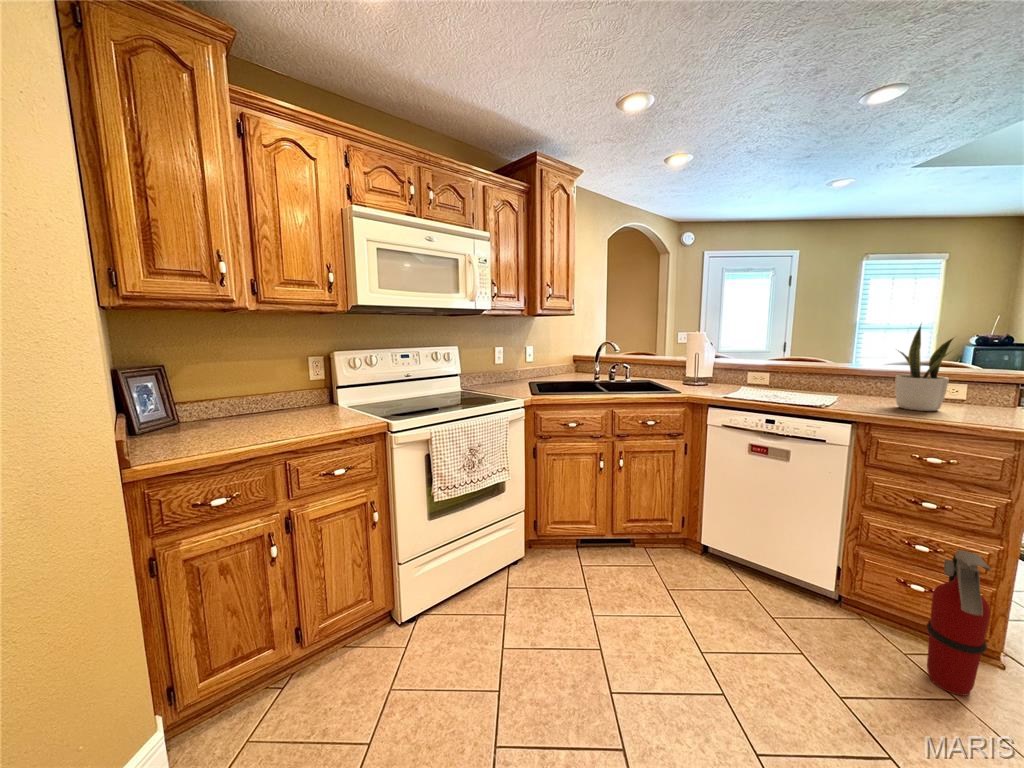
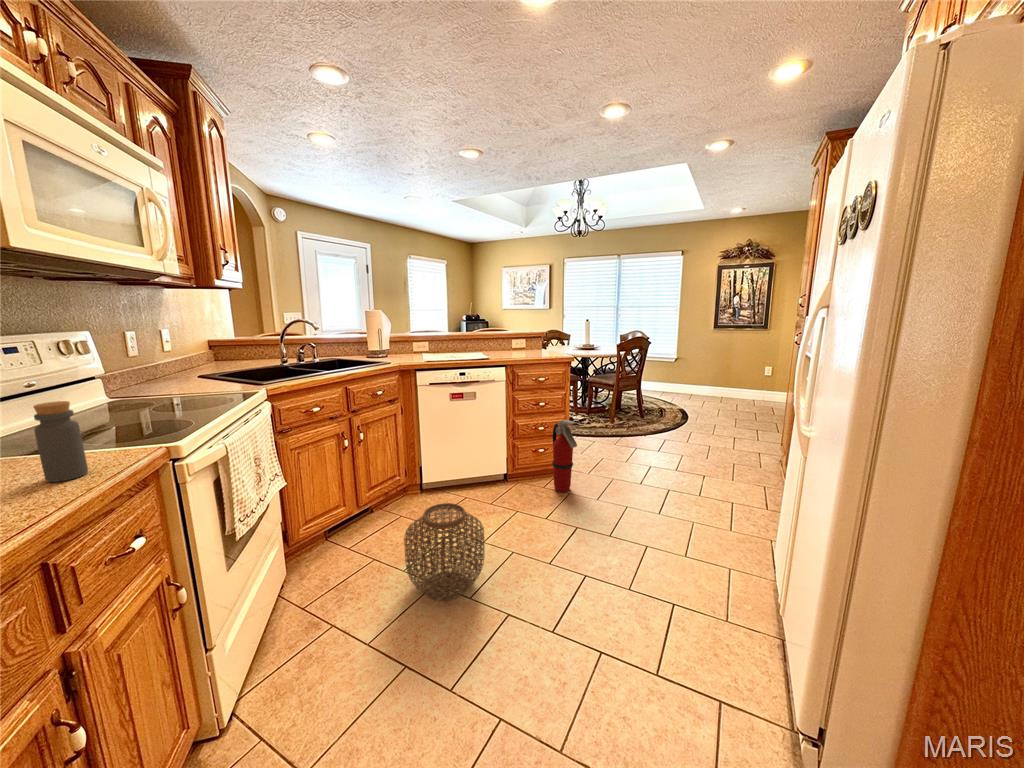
potted plant: present [895,325,954,411] -> none [506,303,540,354]
bottle: none [341,384,359,424] -> present [33,401,88,482]
woven basket: none [565,558,660,677] -> present [404,503,484,600]

